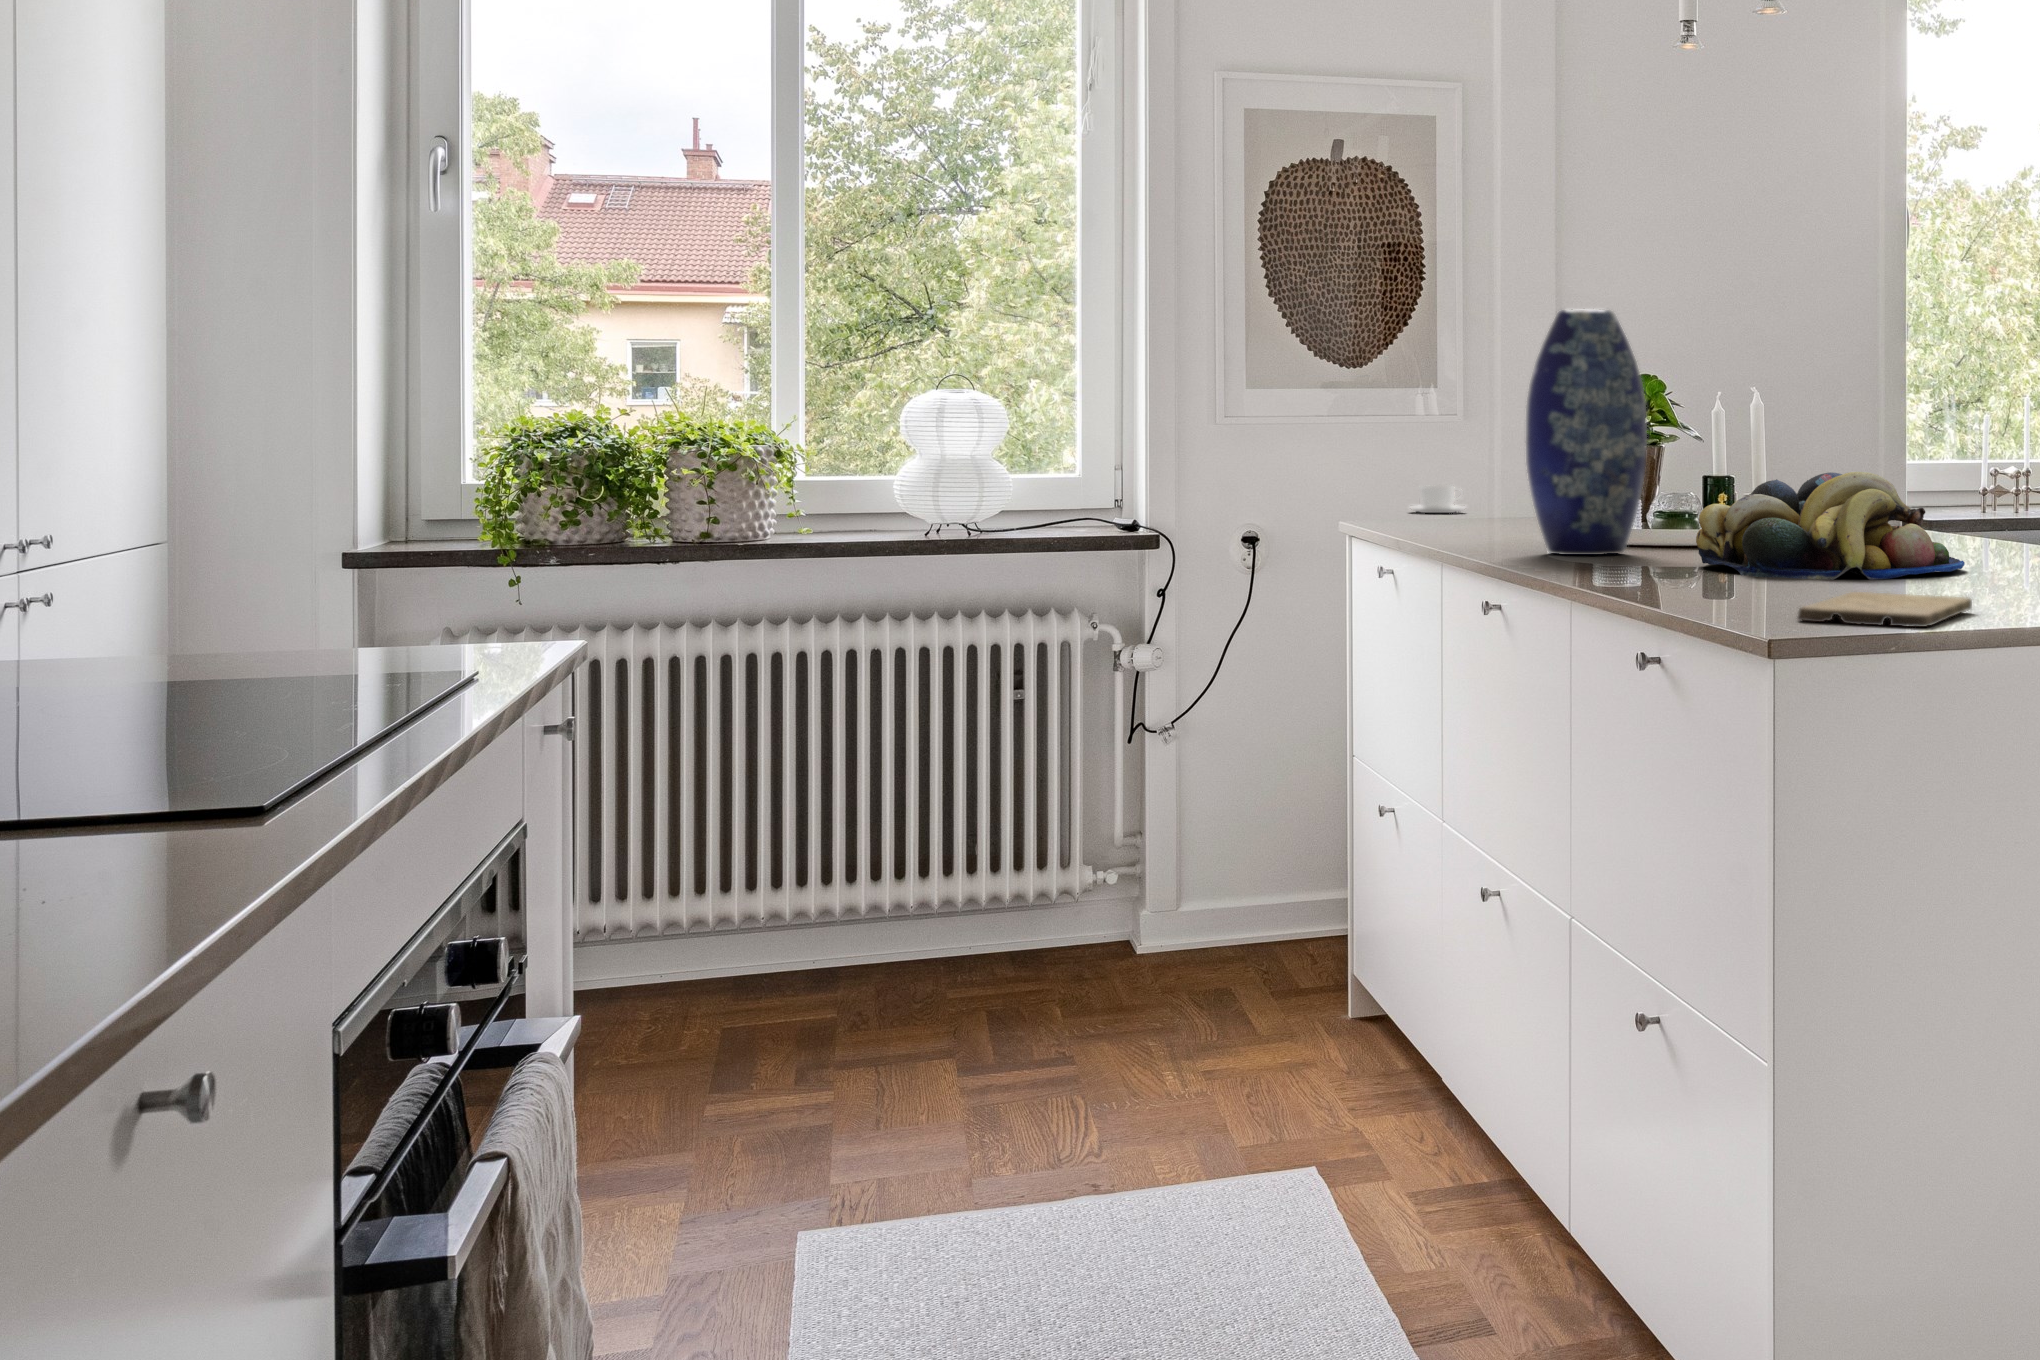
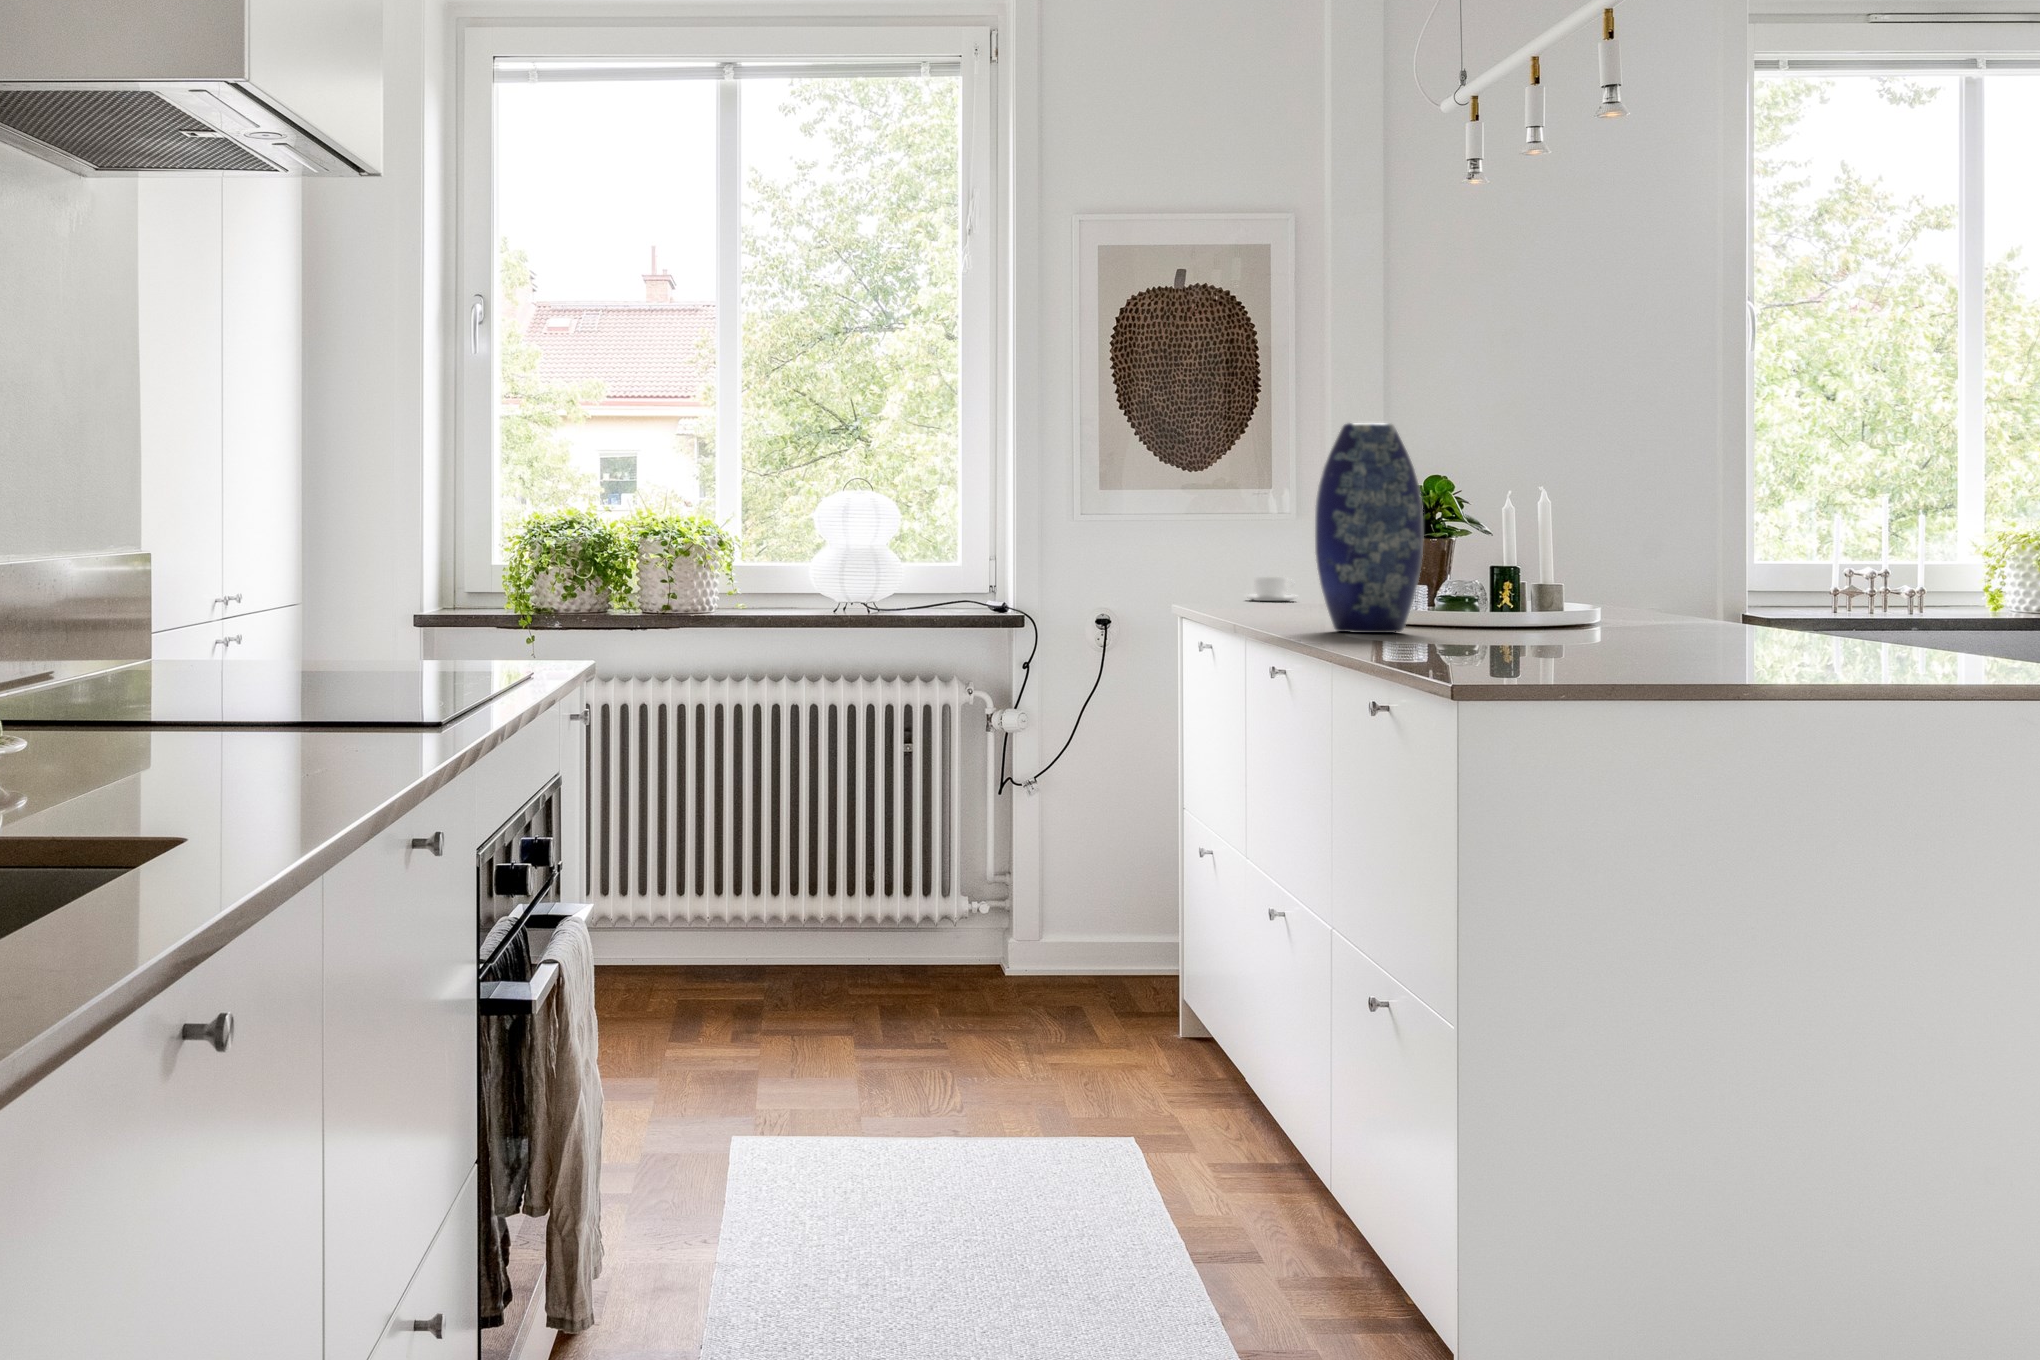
fruit bowl: present [1696,472,1965,580] -> none [1454,564,1702,655]
cutting board: present [1798,592,1972,627] -> none [1484,659,1648,684]

